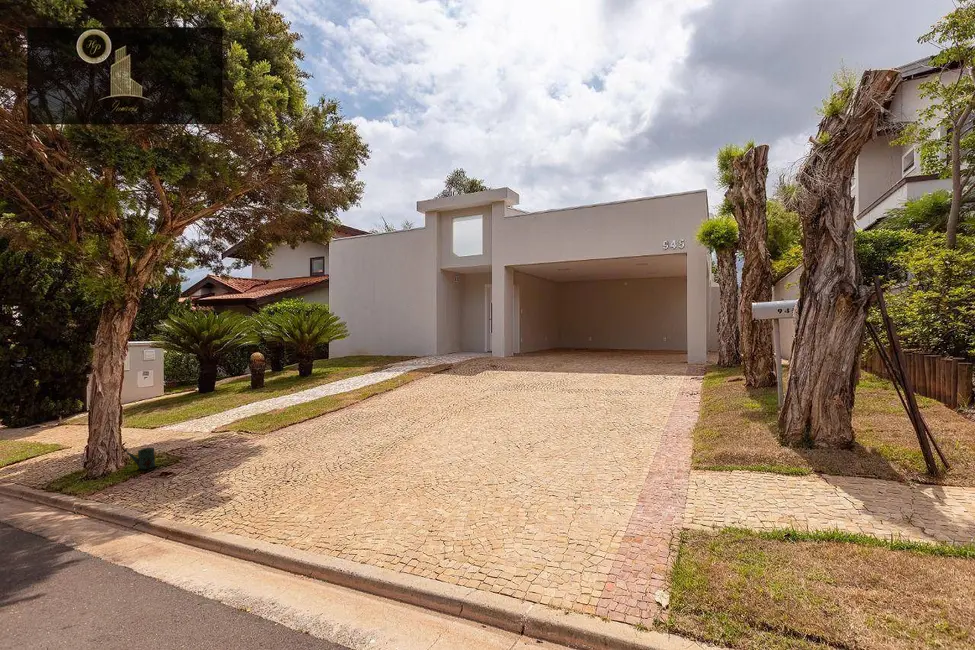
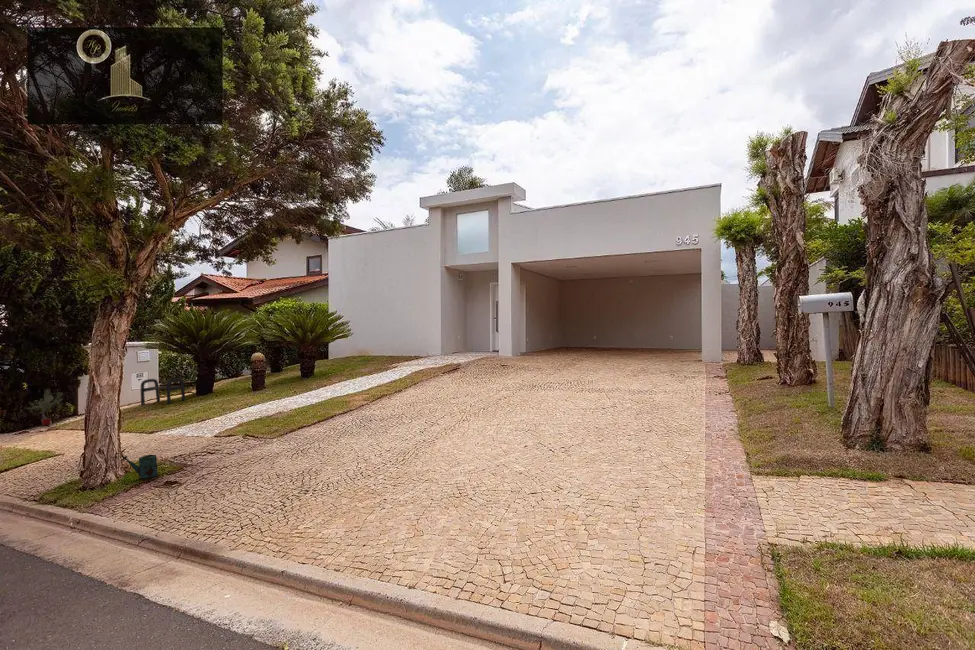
bench: none [145,376,188,402] -> present [140,378,185,405]
potted tree: none [37,386,73,421] -> present [27,390,62,426]

